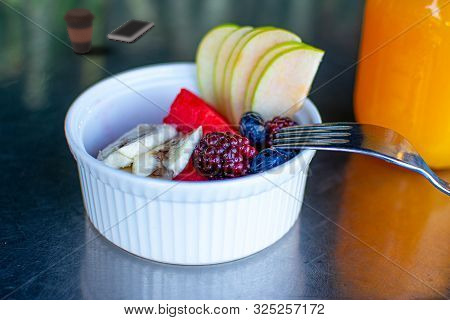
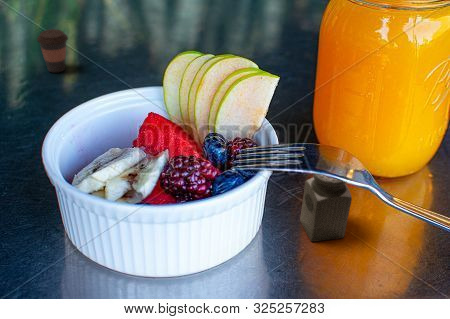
smartphone: present [108,19,153,42] -> none [81,36,124,59]
salt shaker: none [343,149,403,233] -> present [300,174,352,242]

